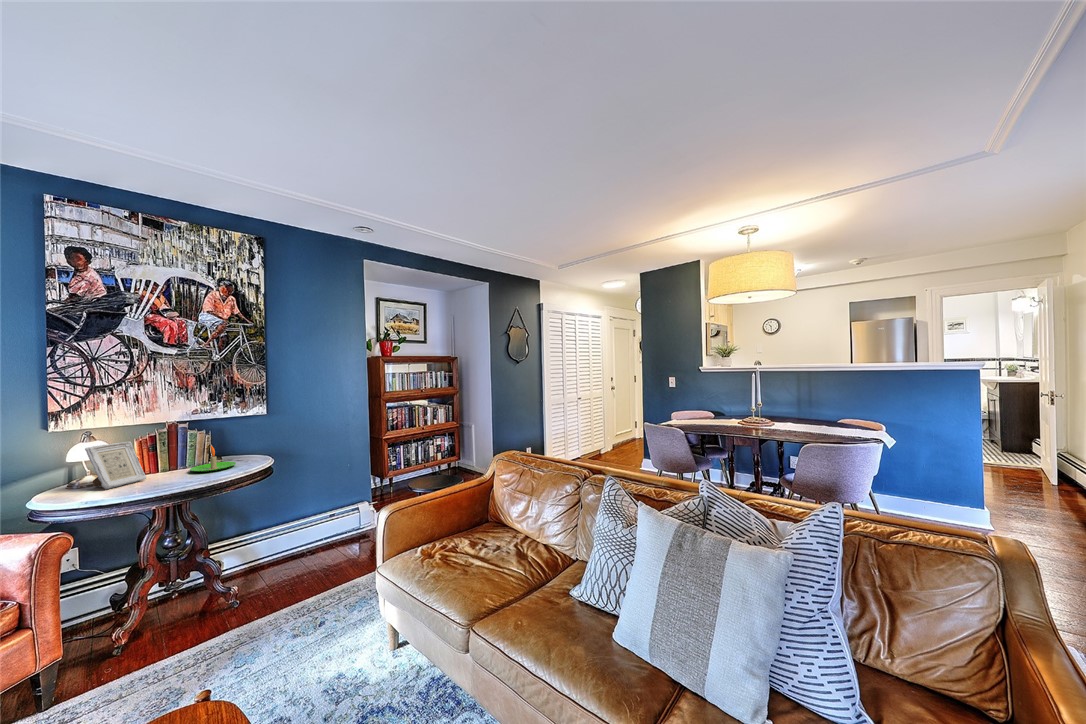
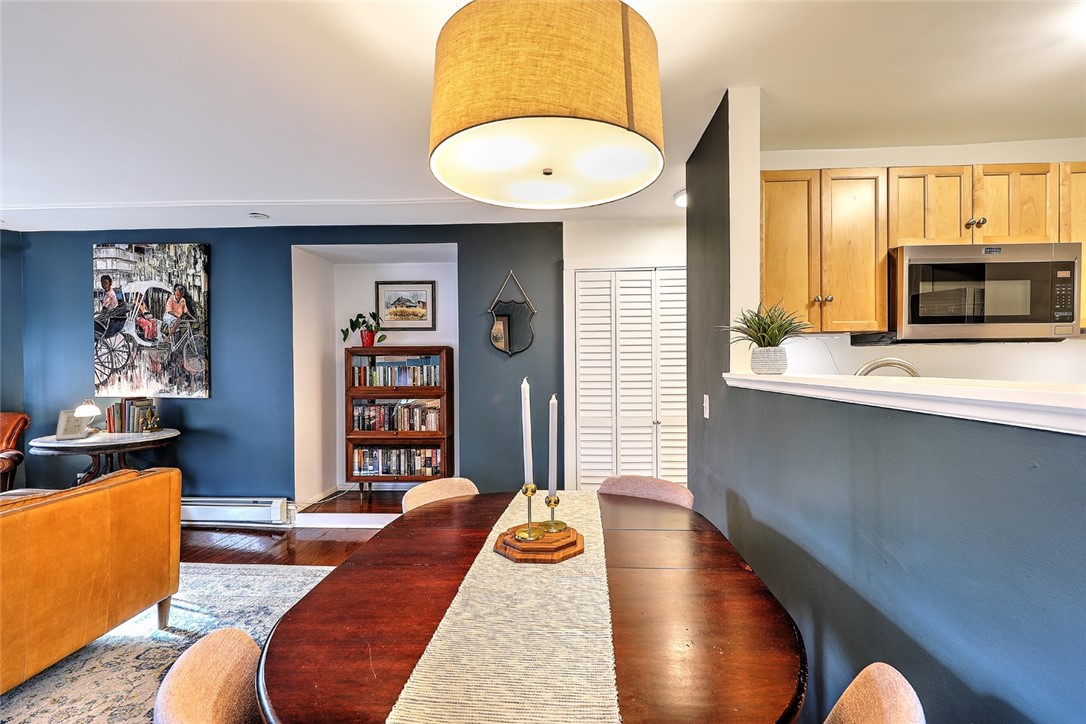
candle: present [190,446,236,472] -> none [99,421,138,441]

